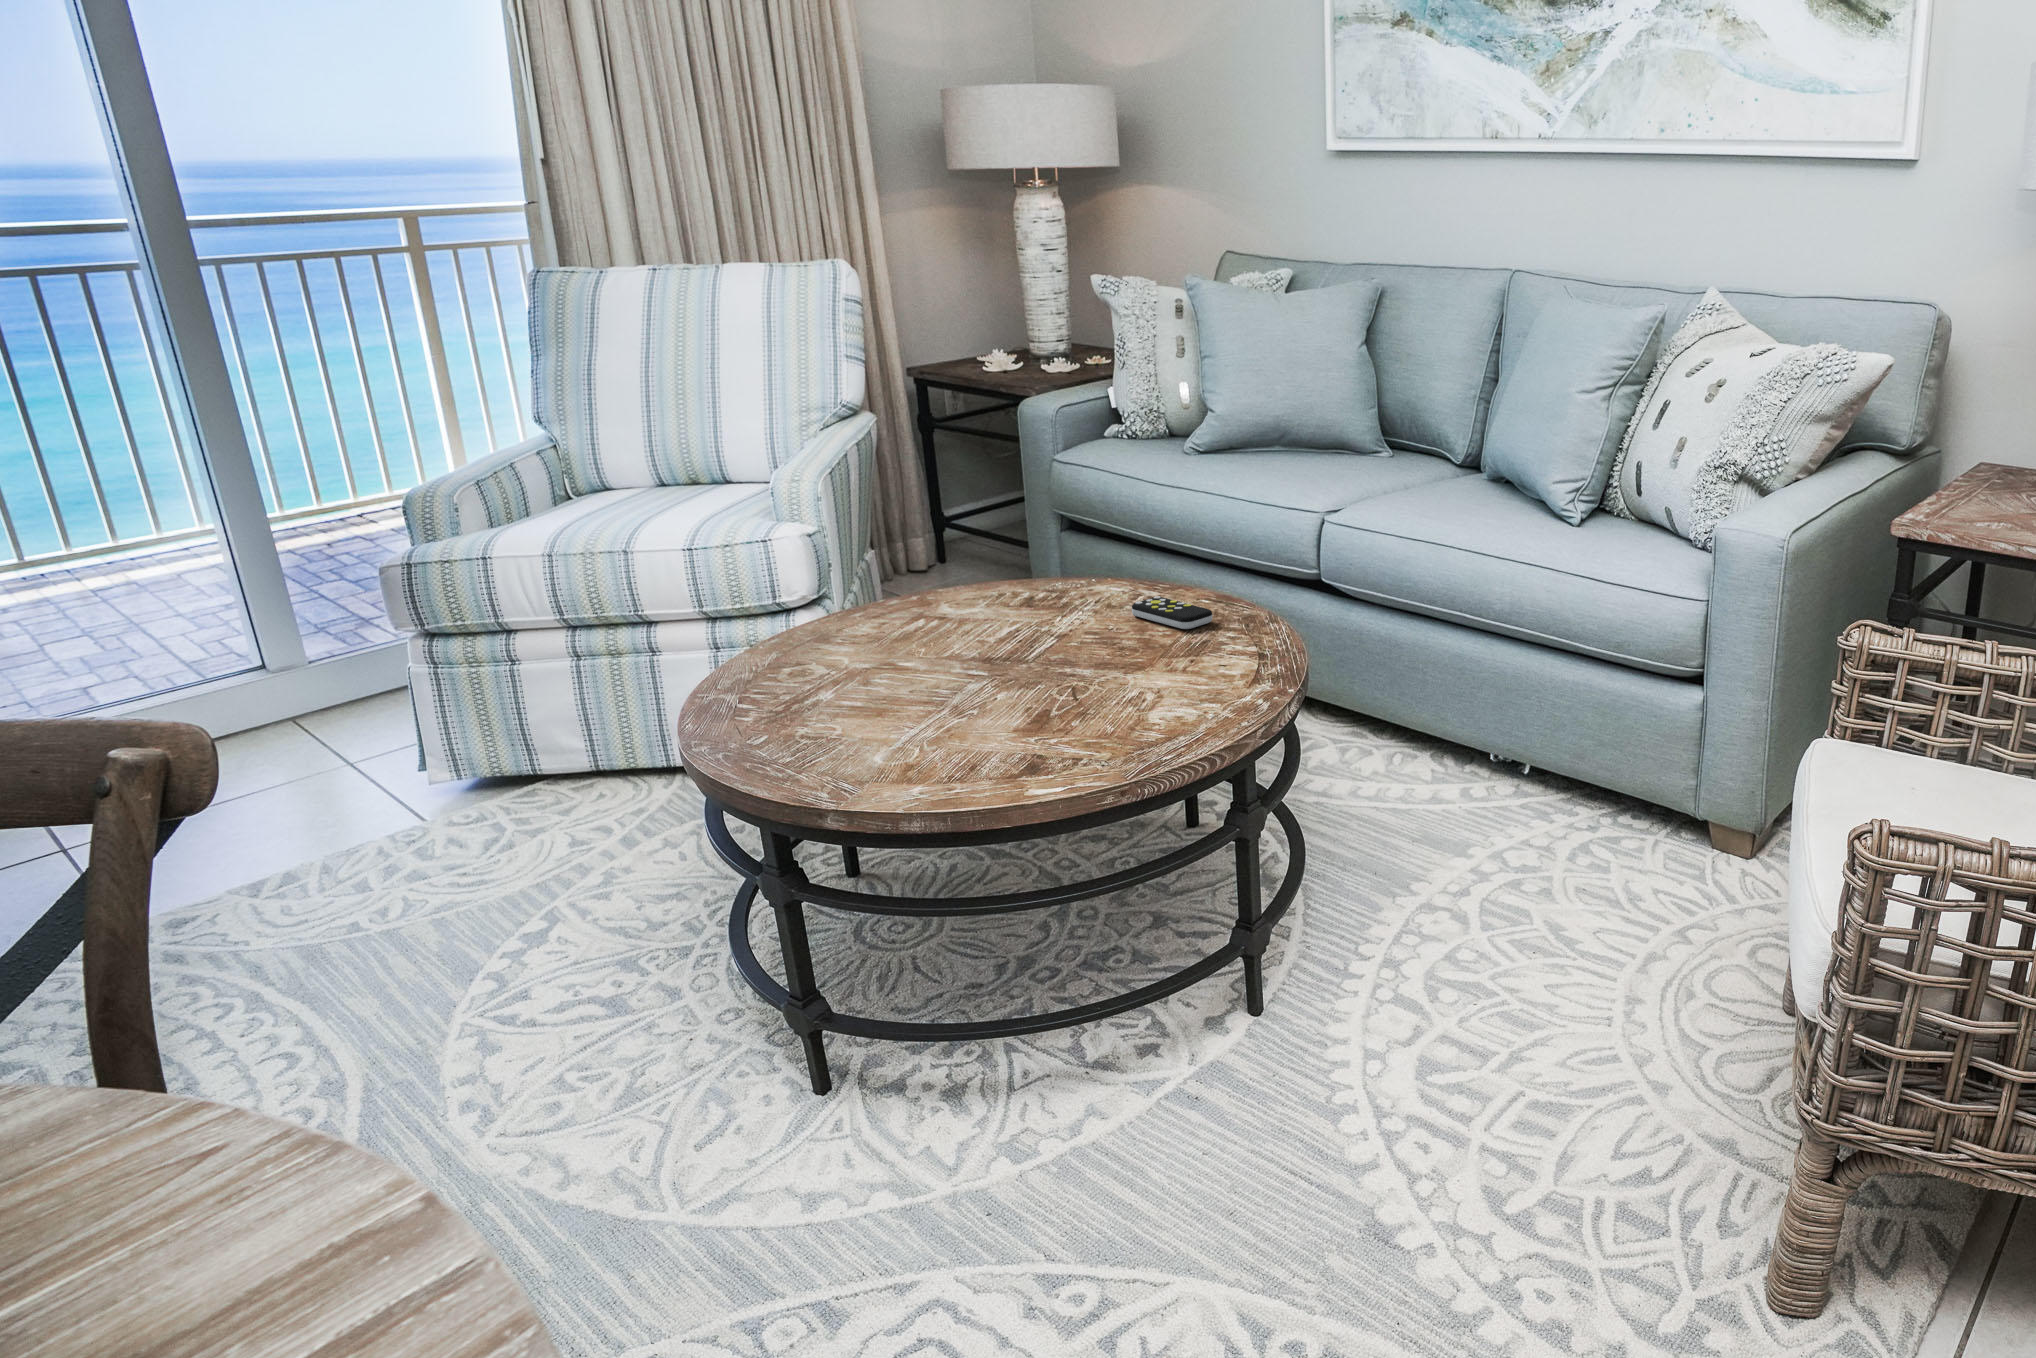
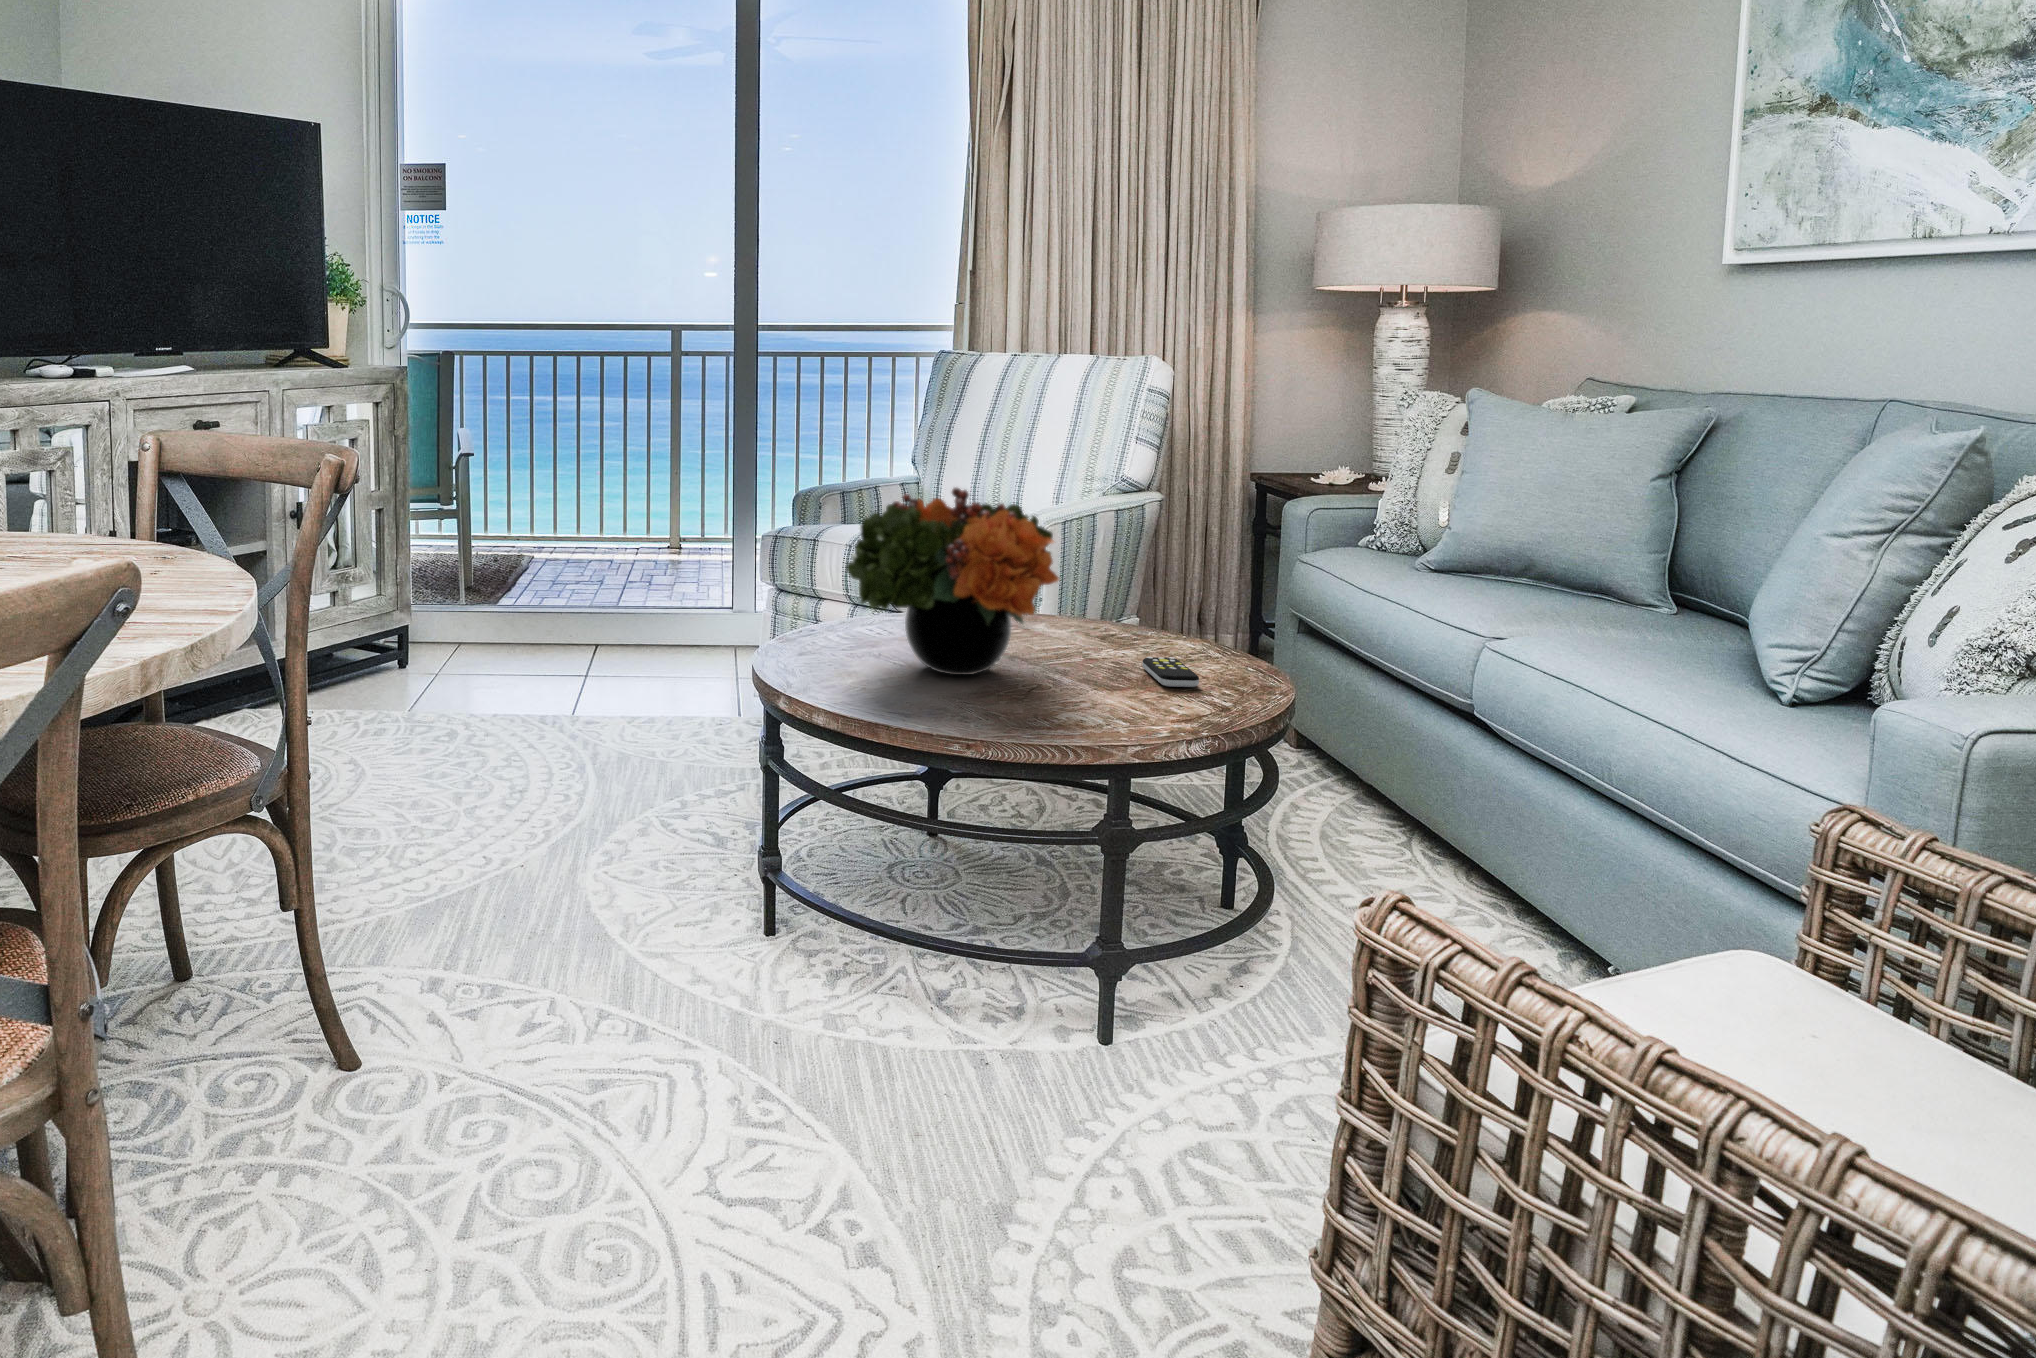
flower arrangement: none [805,442,1090,687] -> present [846,487,1059,675]

